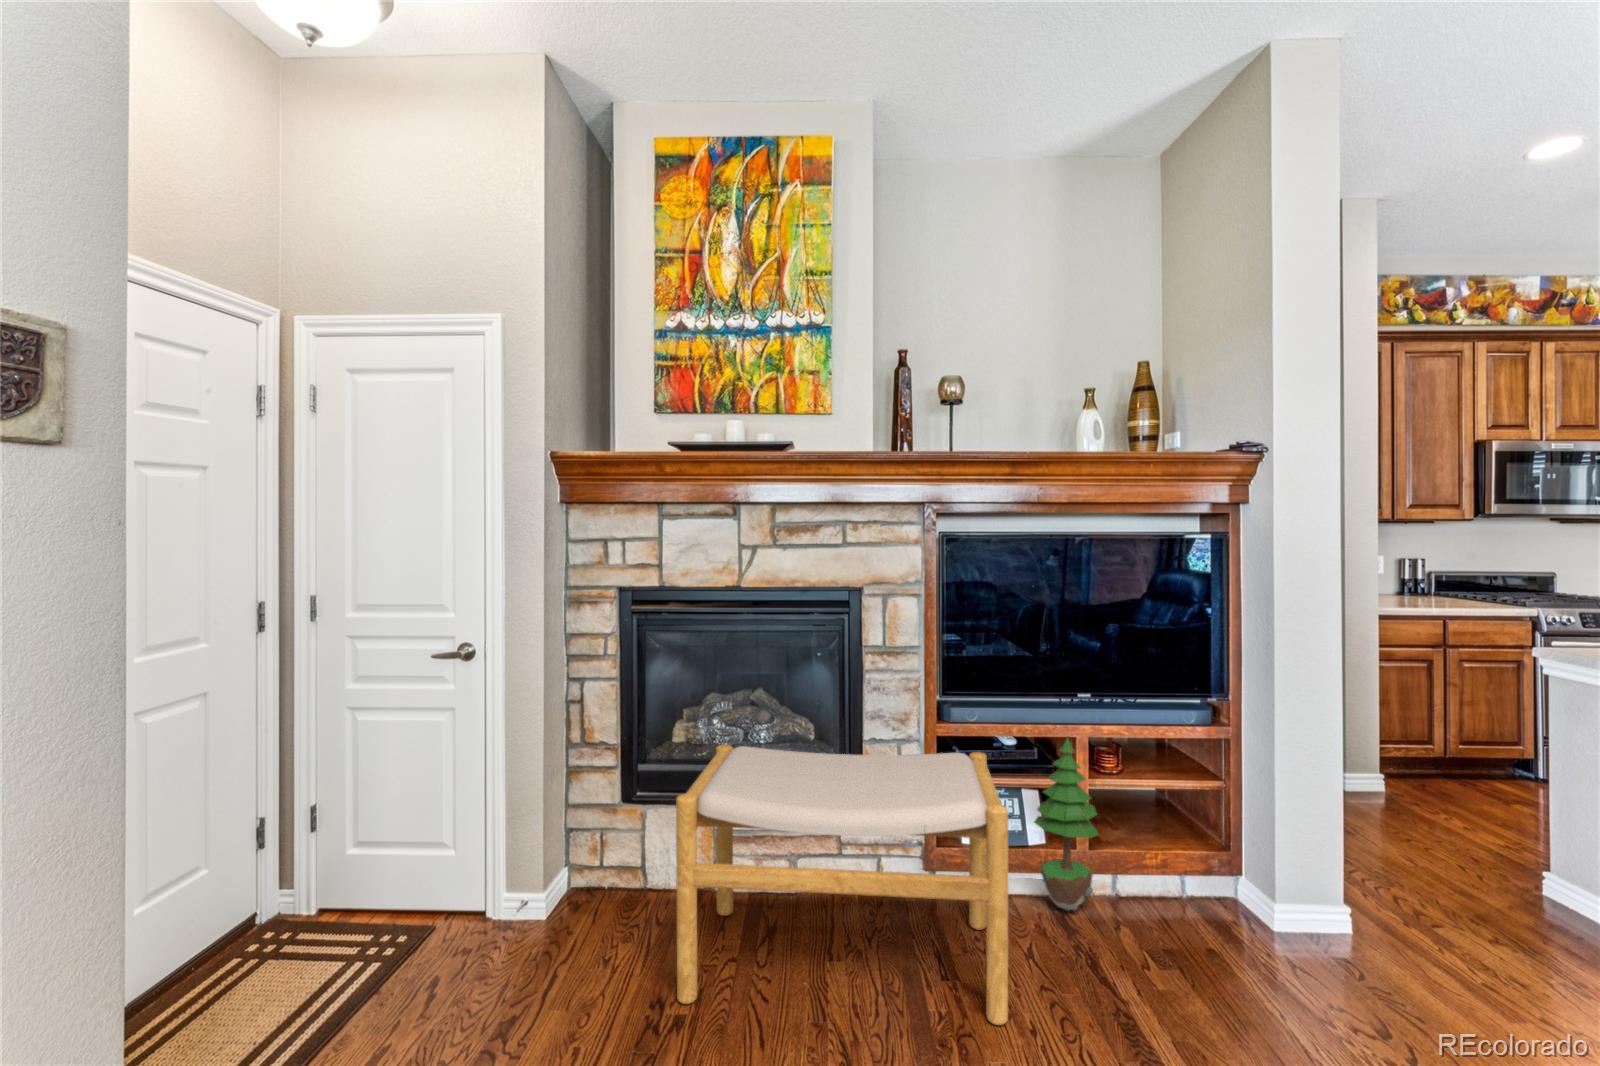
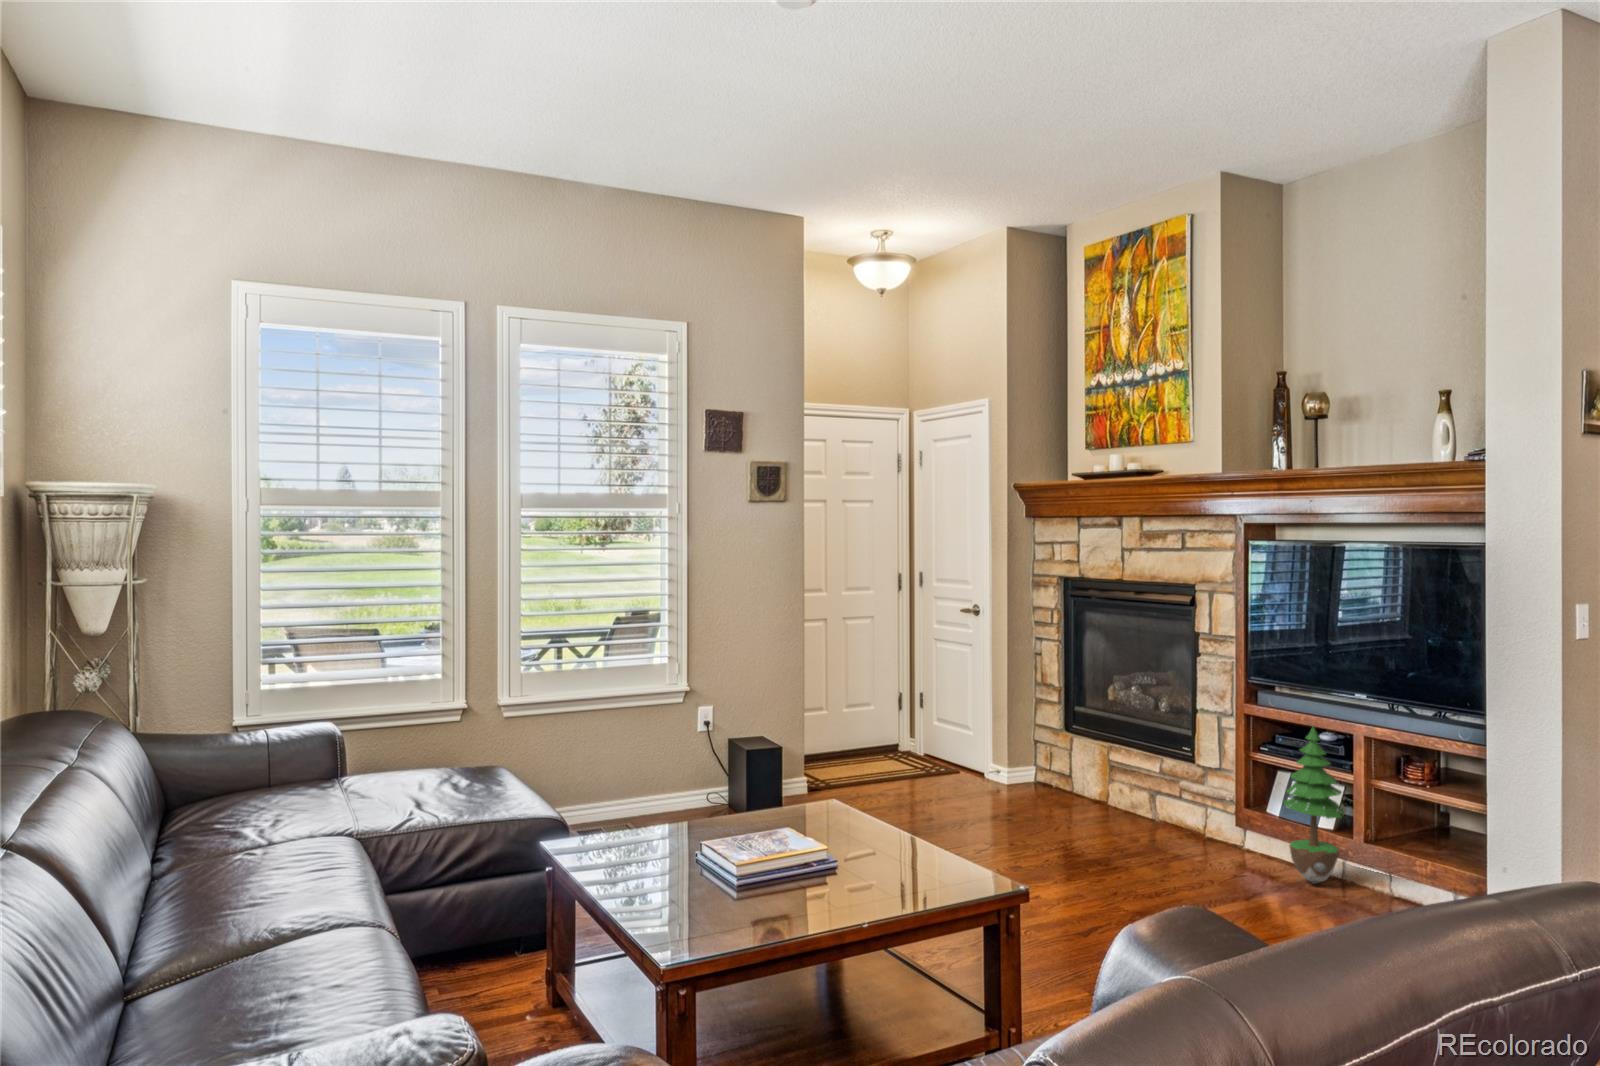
footstool: present [676,745,1008,1025] -> none [990,691,1230,884]

